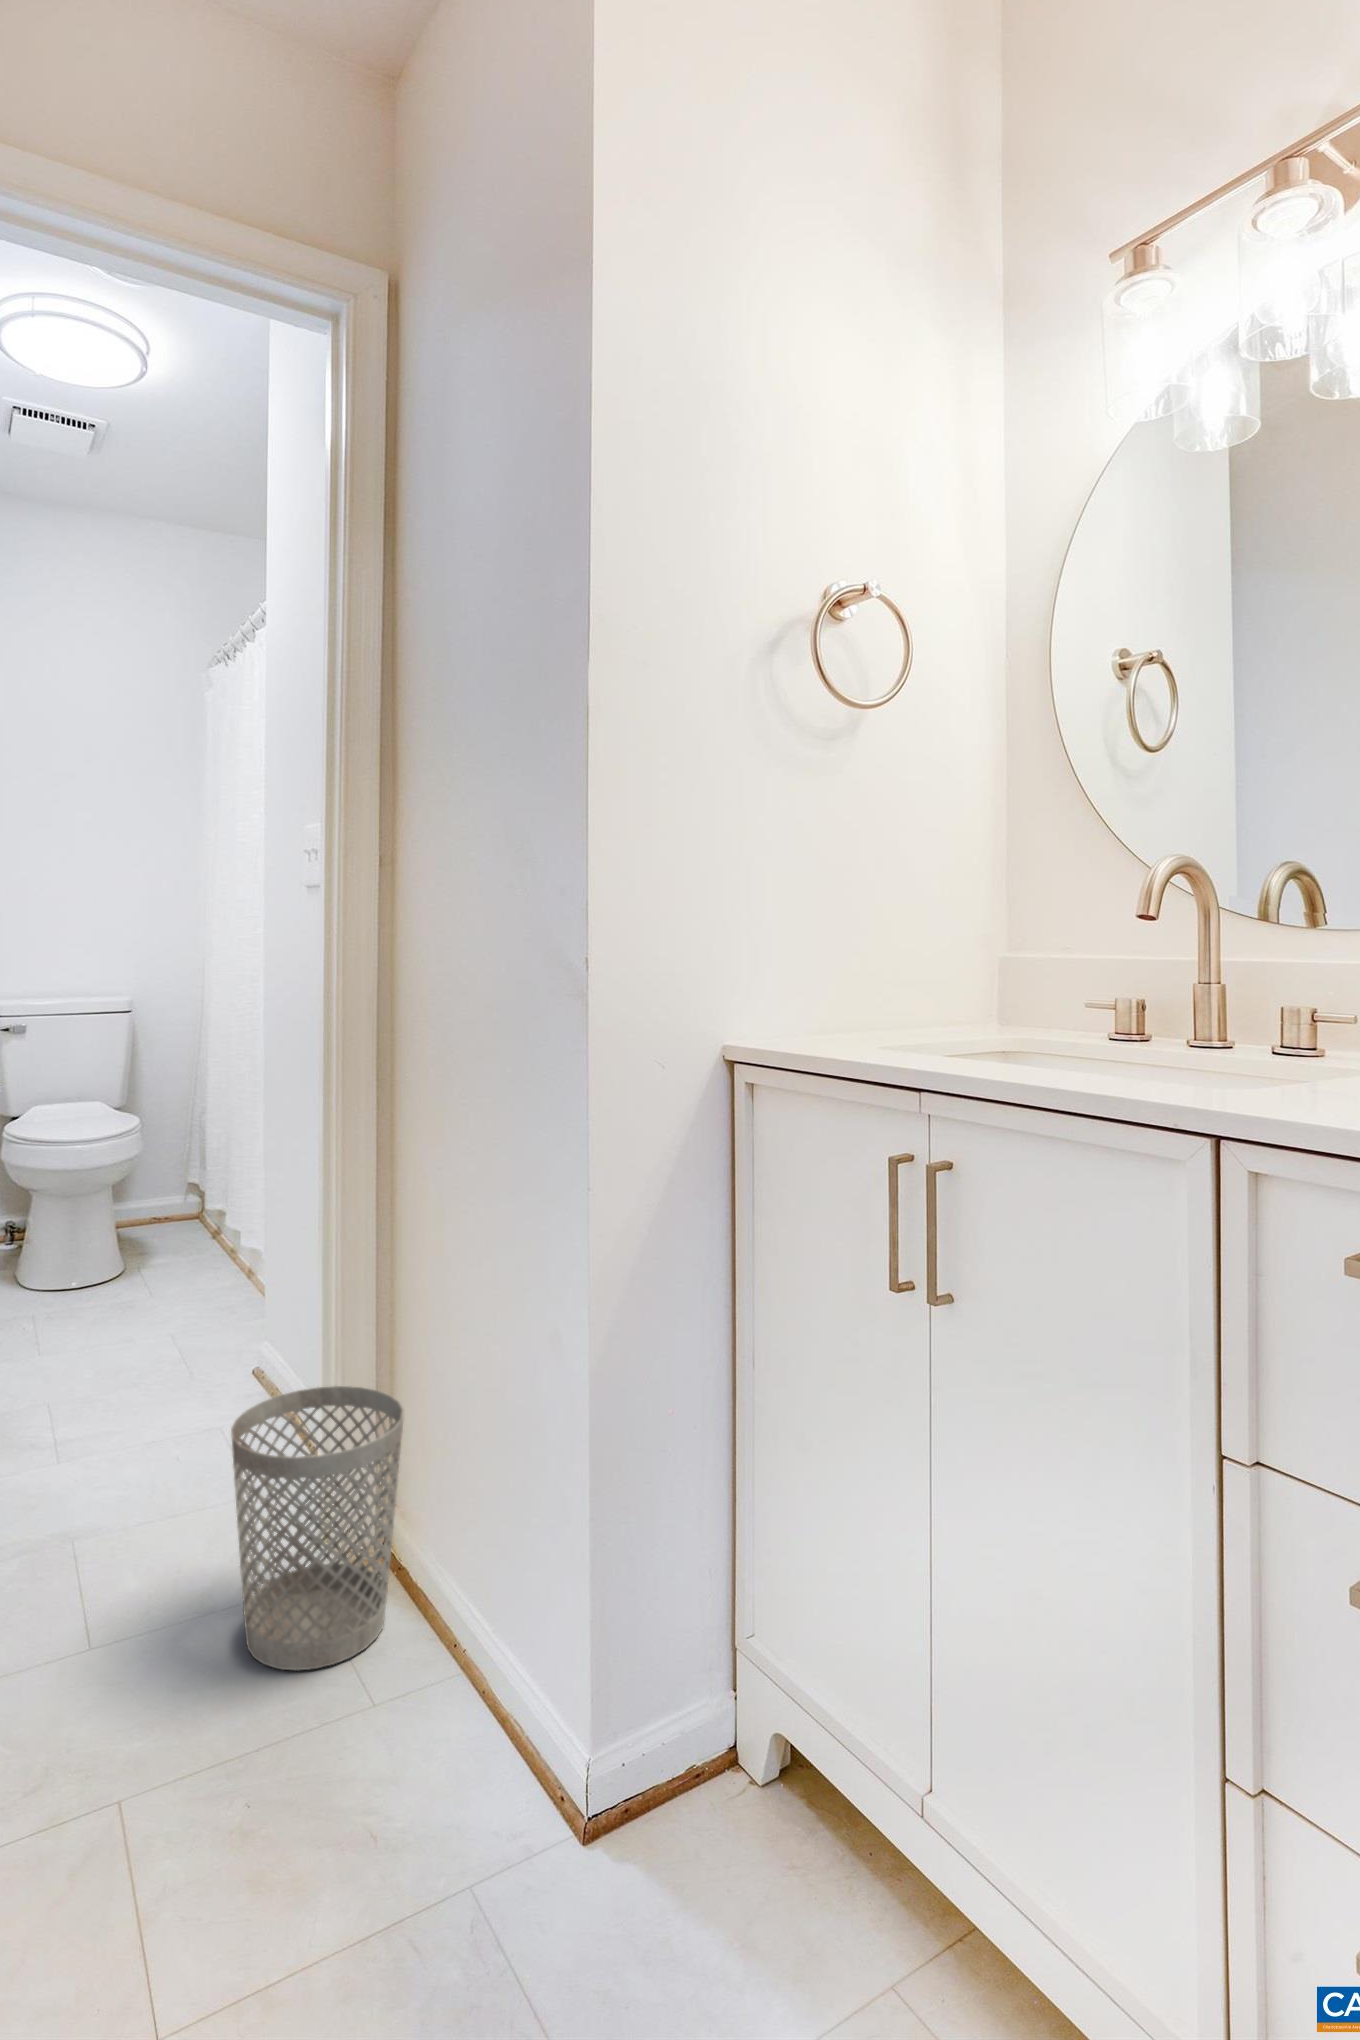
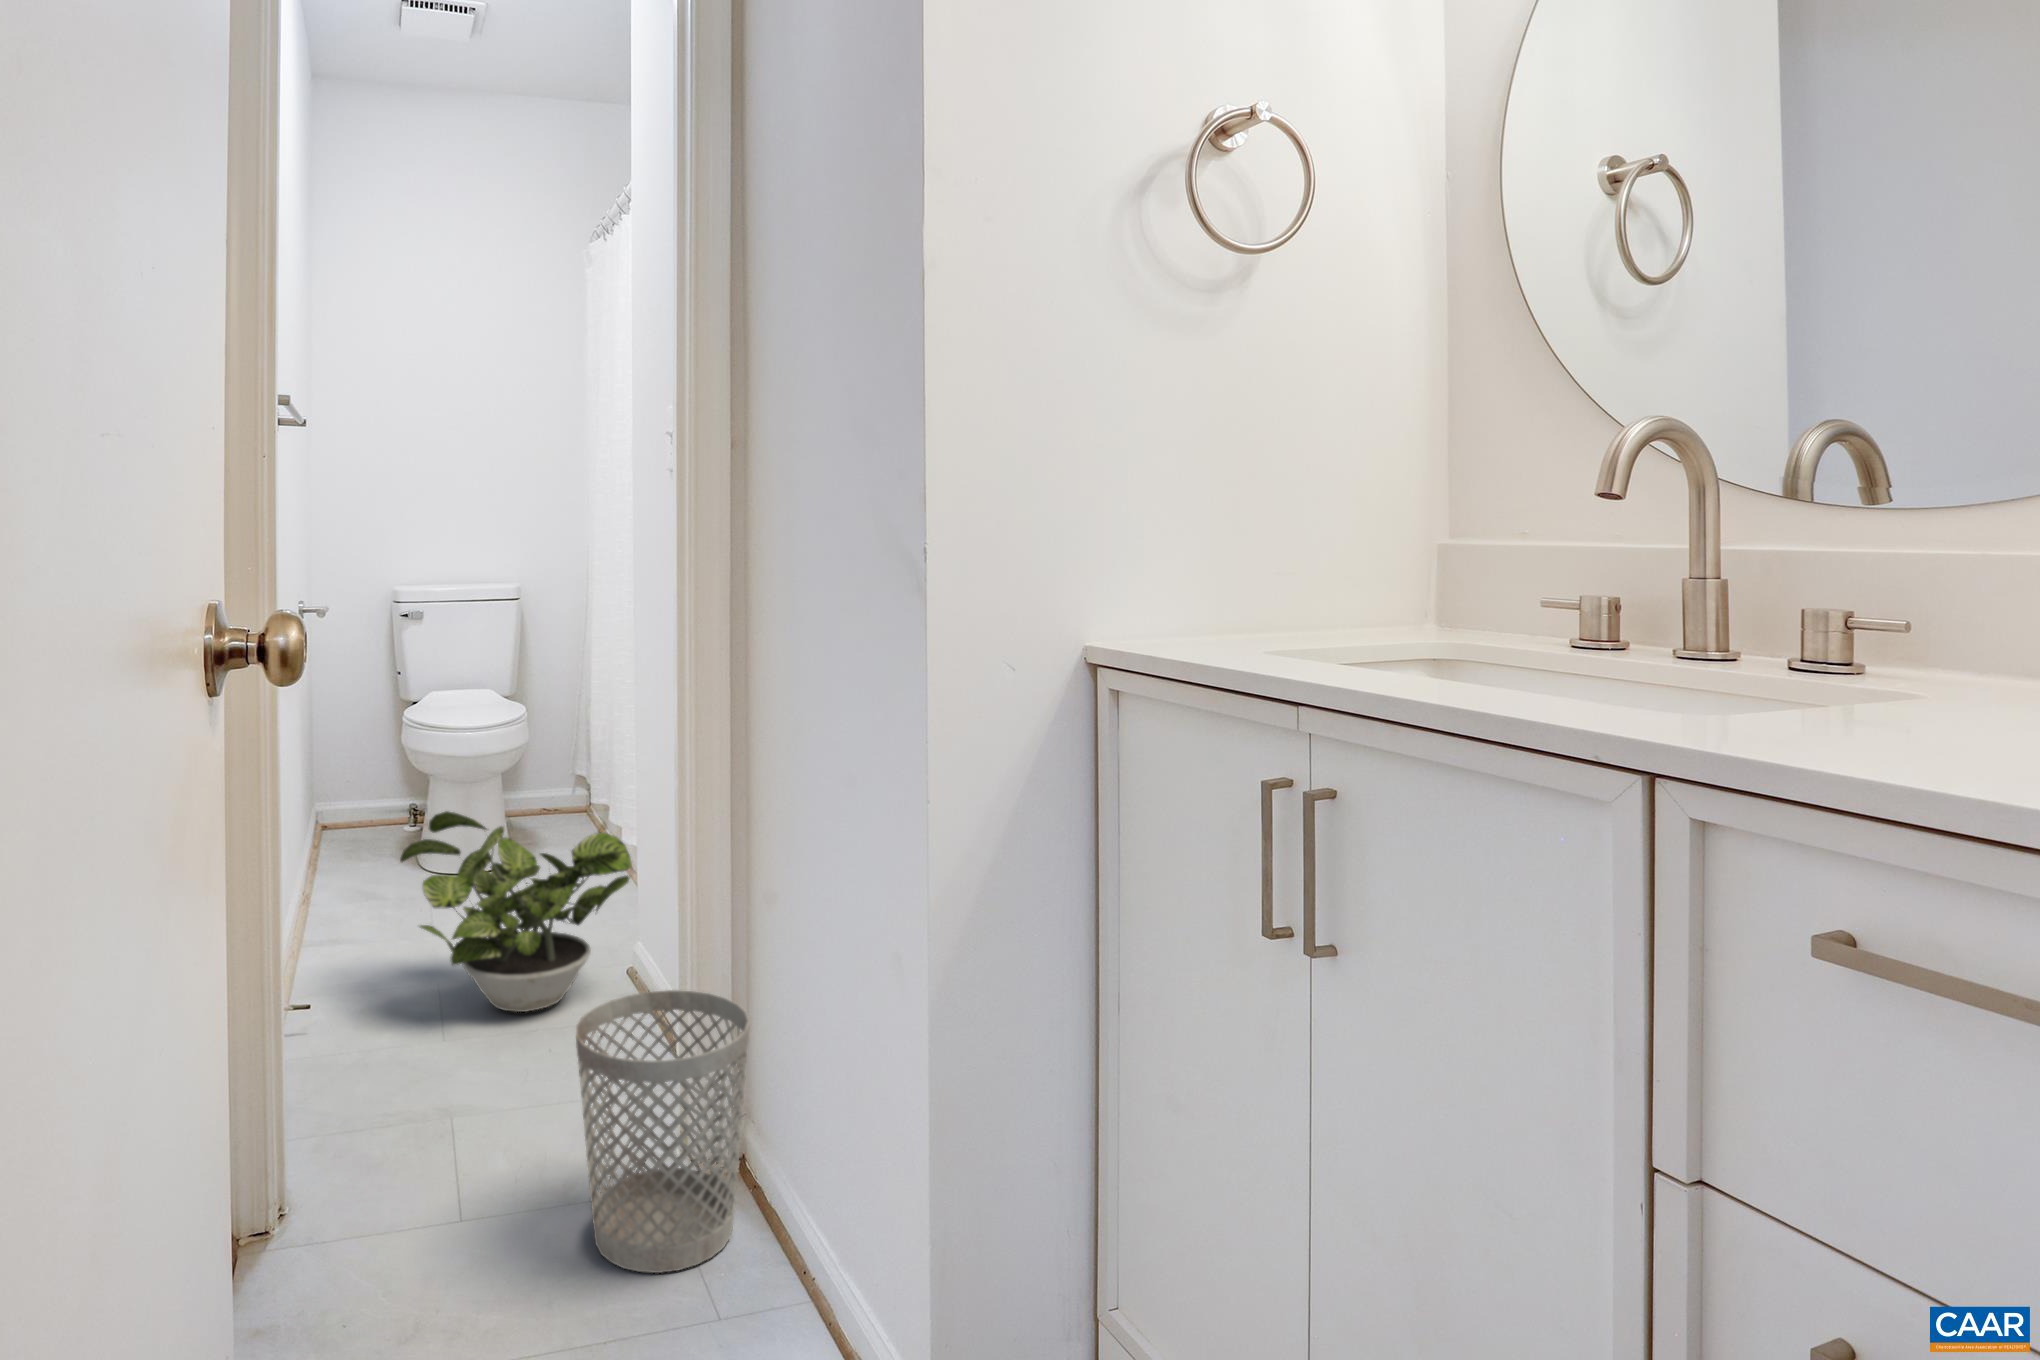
potted plant: none [19,1224,265,1425] -> present [400,811,632,1012]

